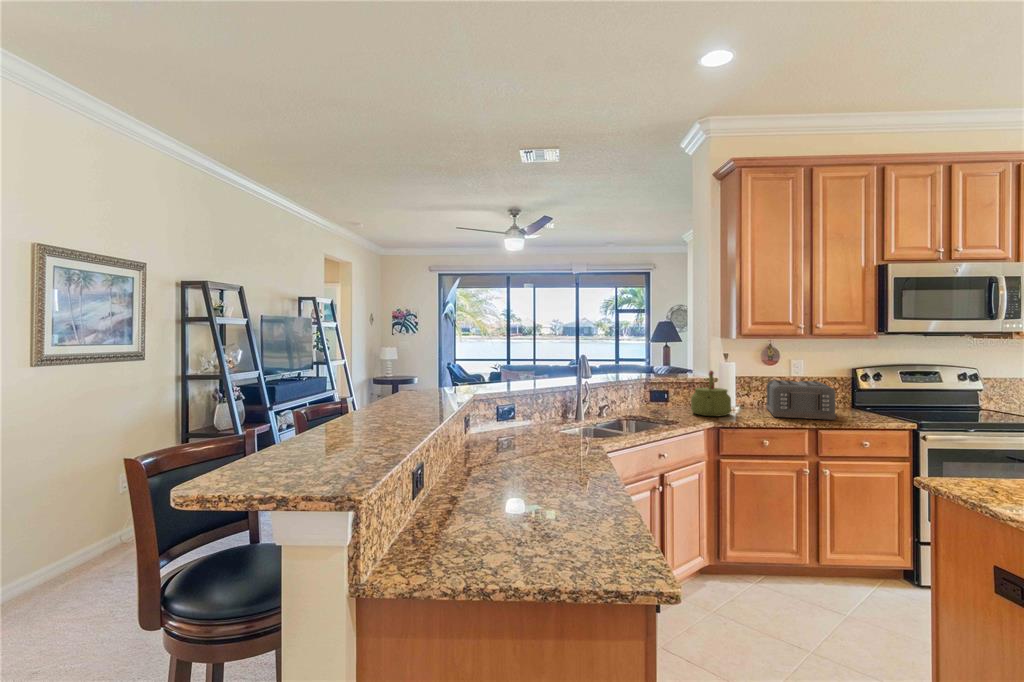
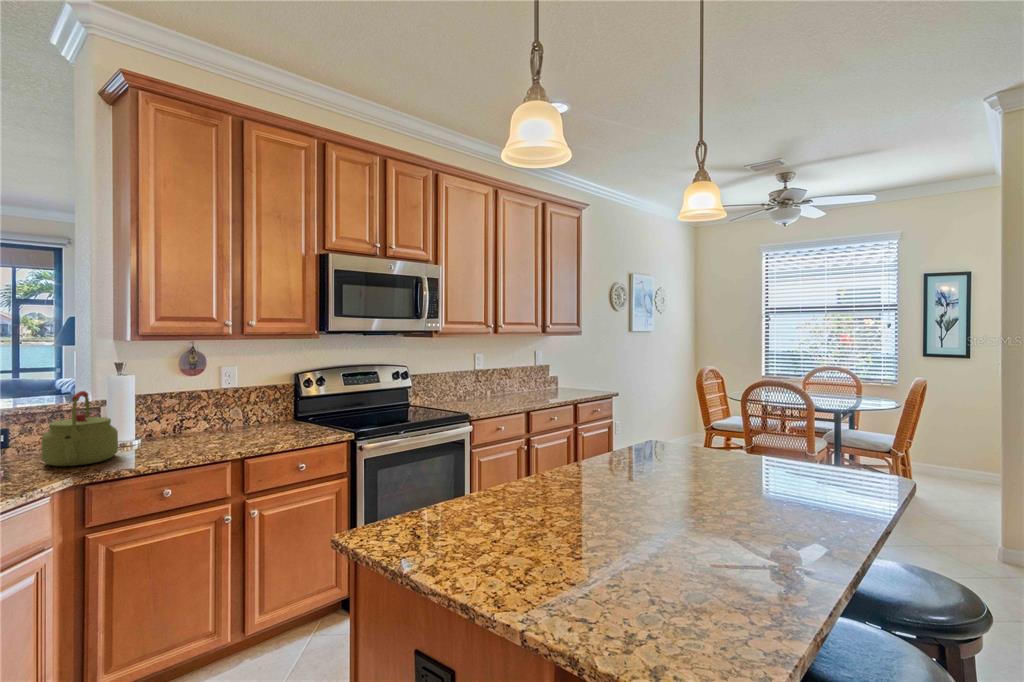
toaster: present [766,380,836,420] -> none [183,393,269,450]

